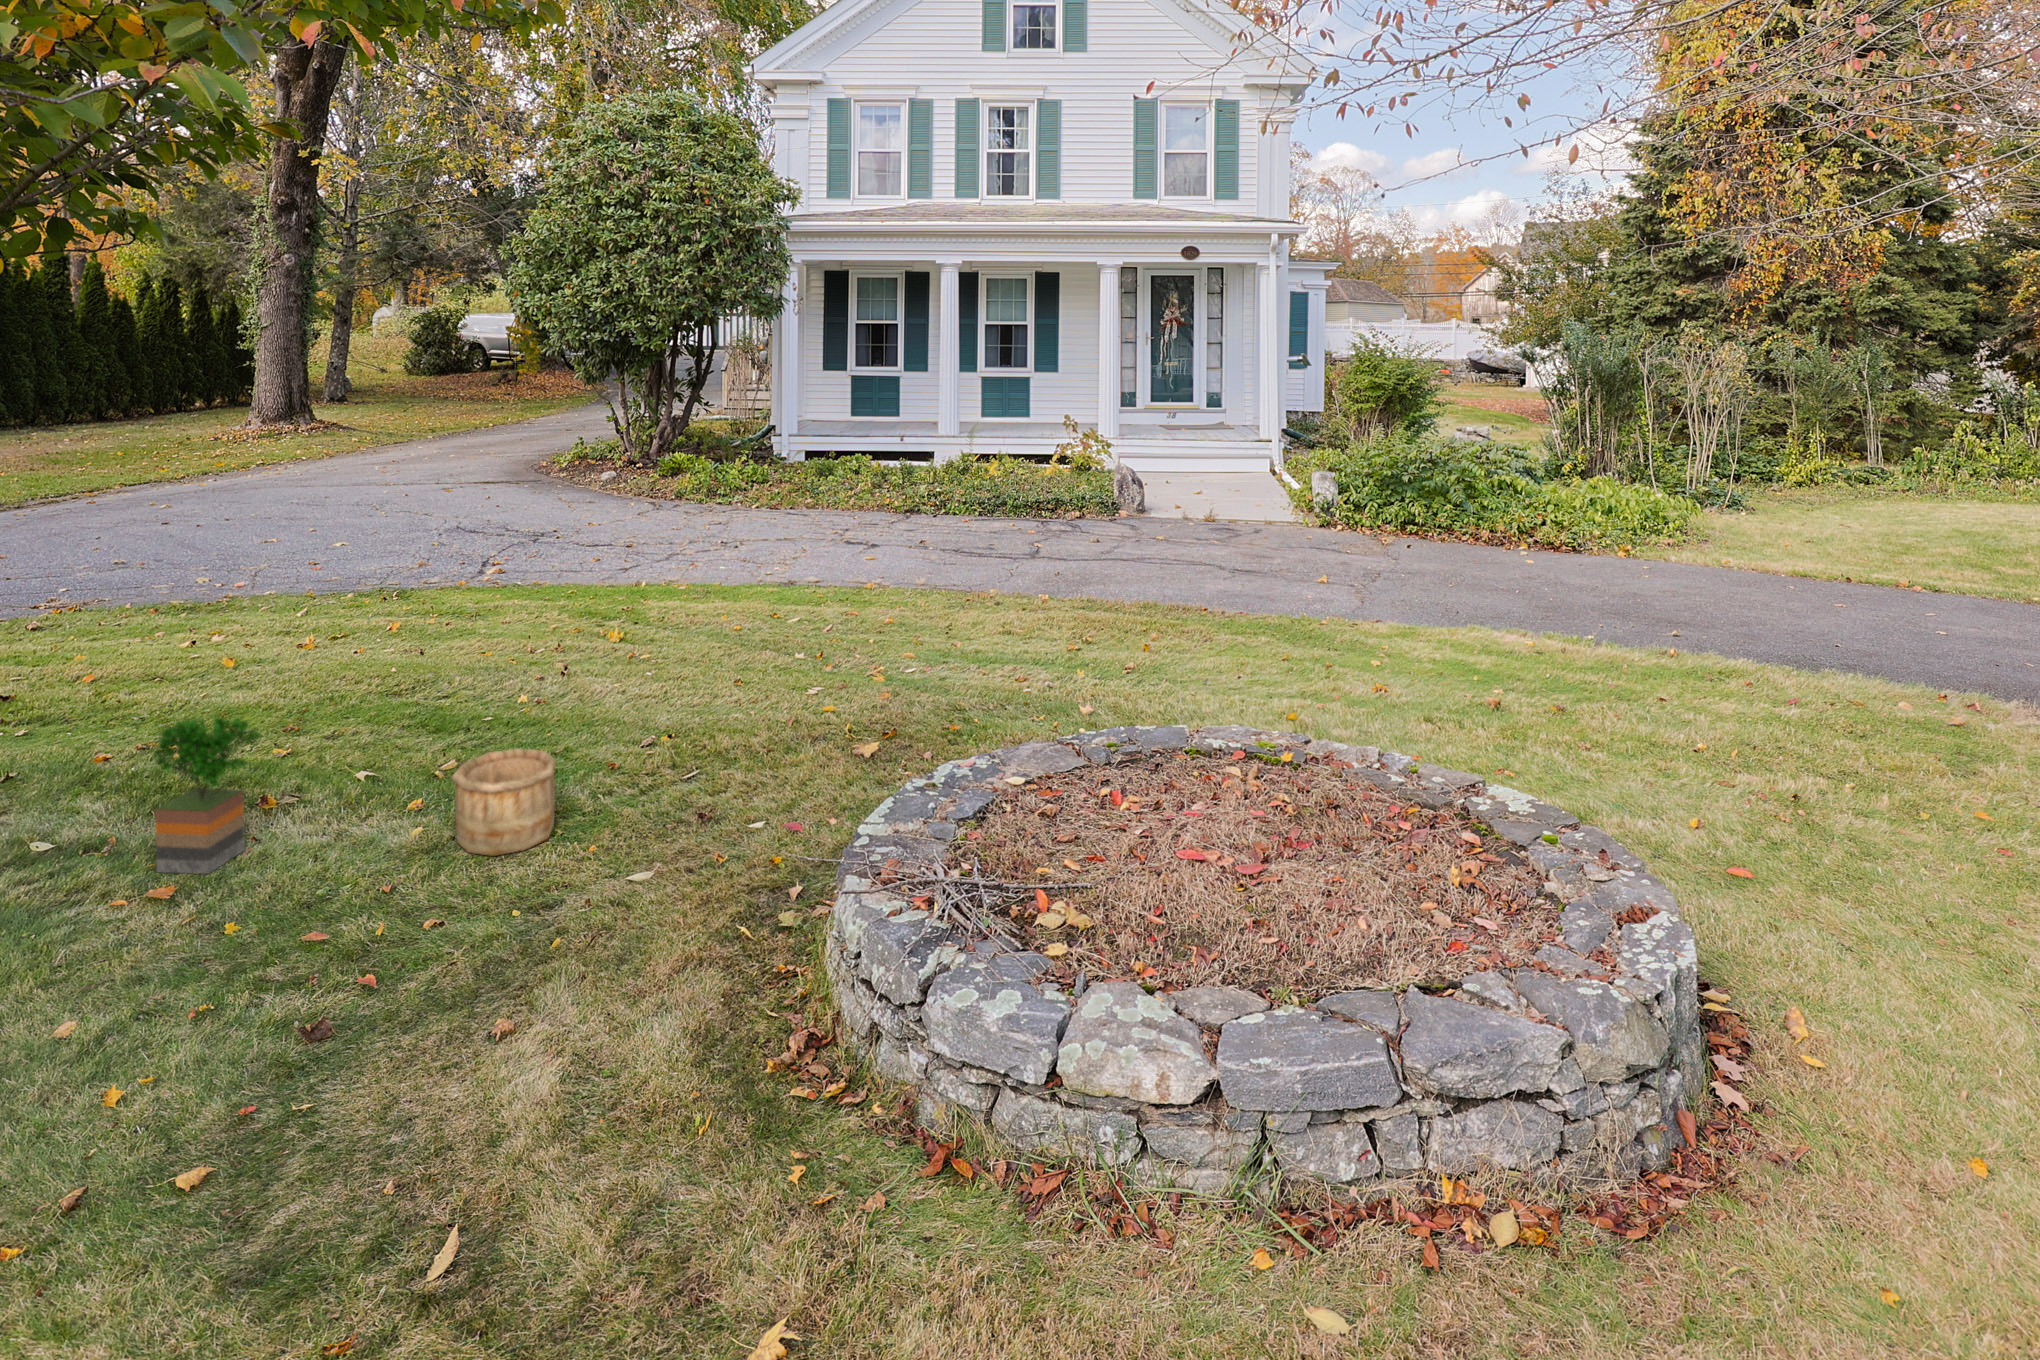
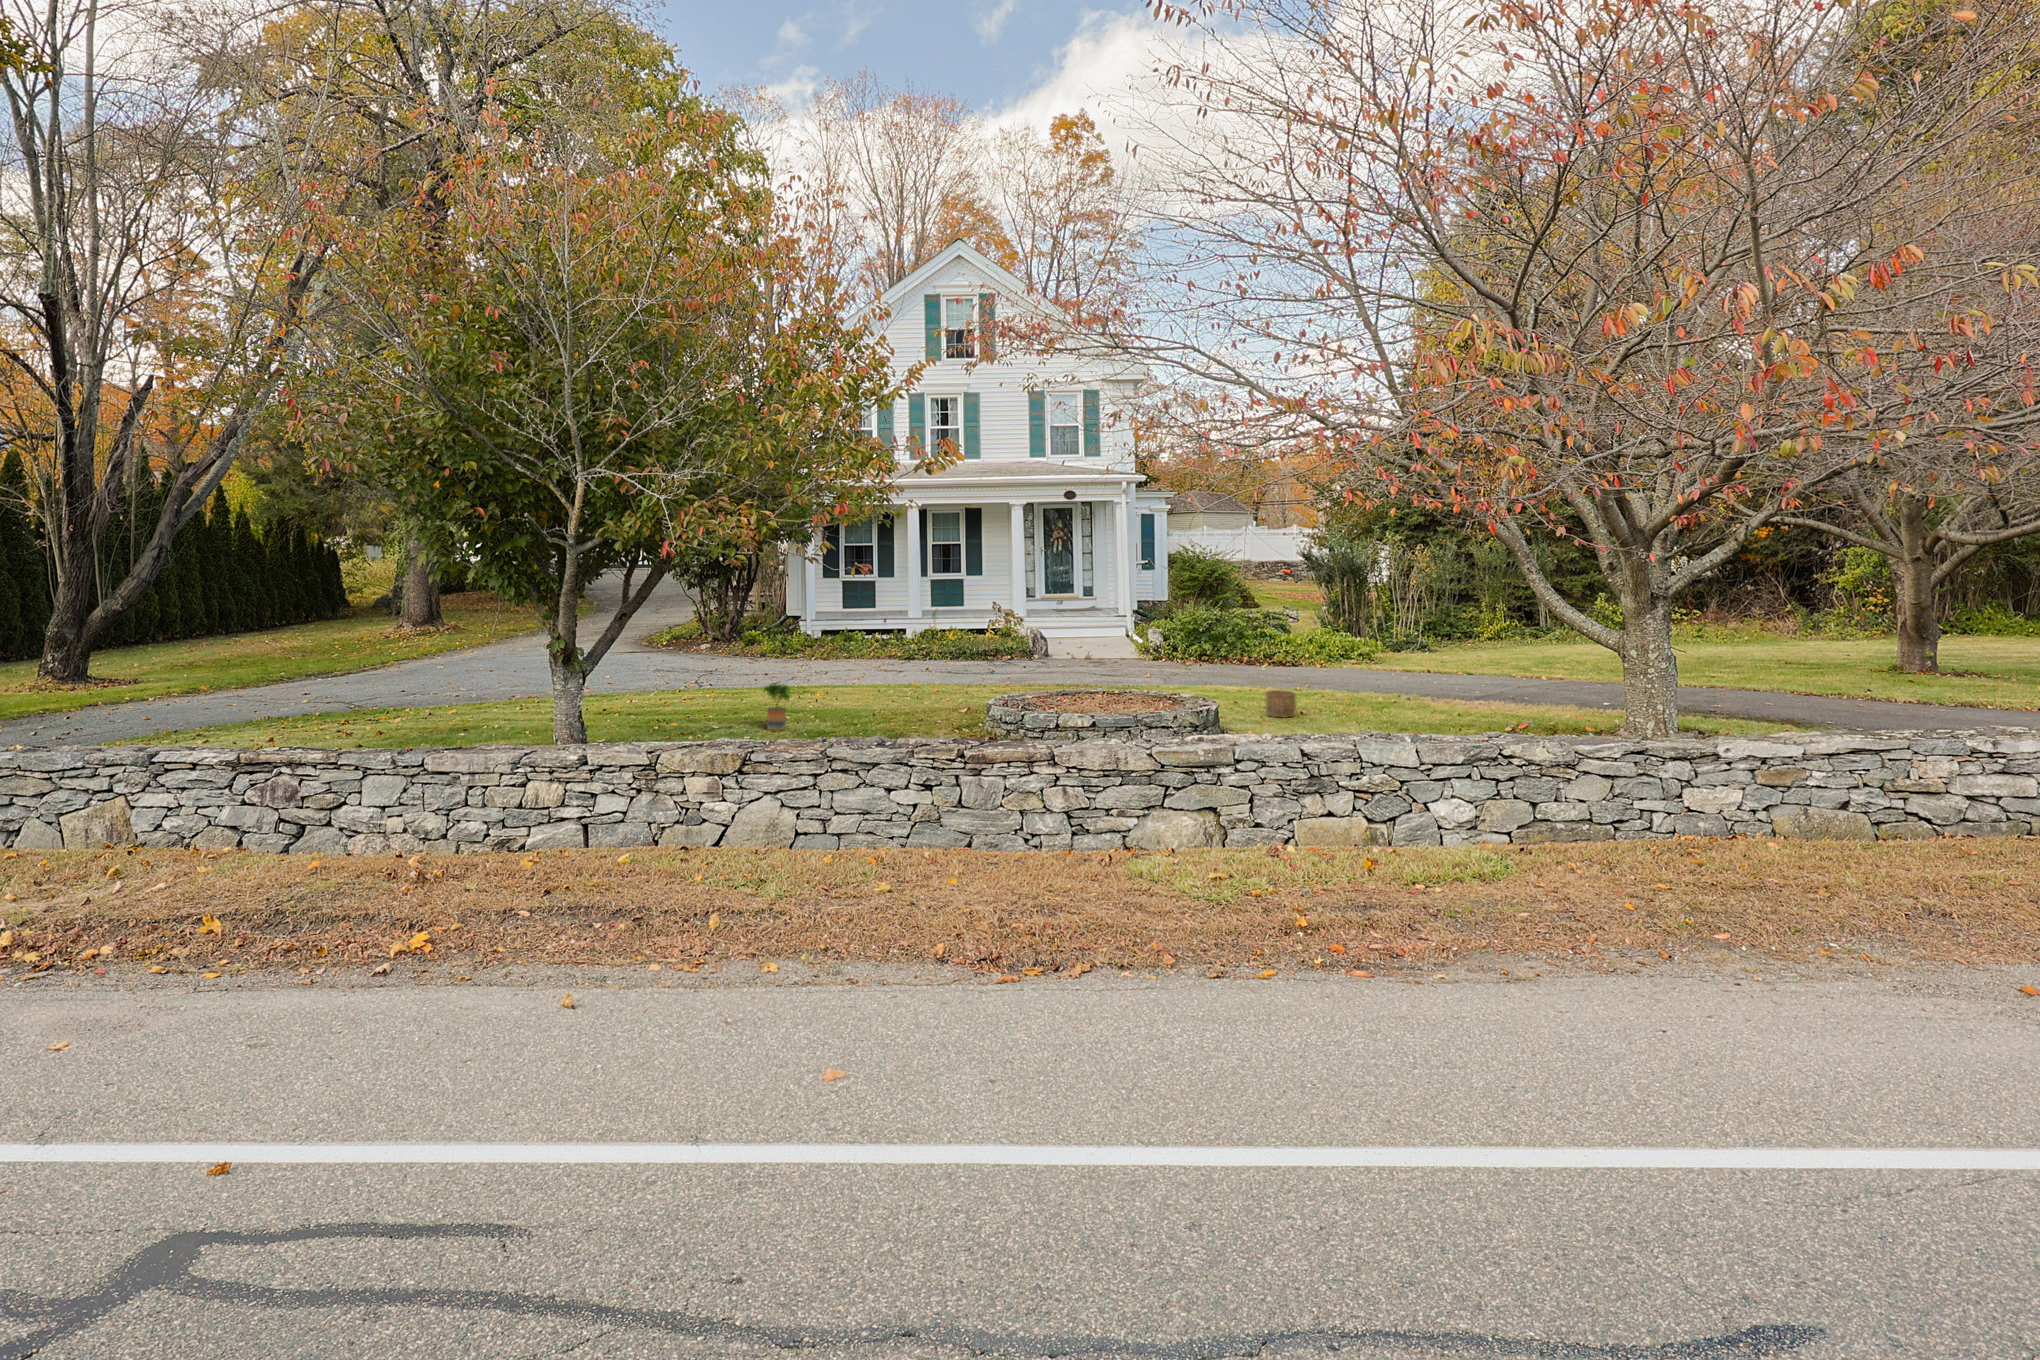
wooden bucket: present [452,749,557,856] -> present [1266,690,1296,718]

